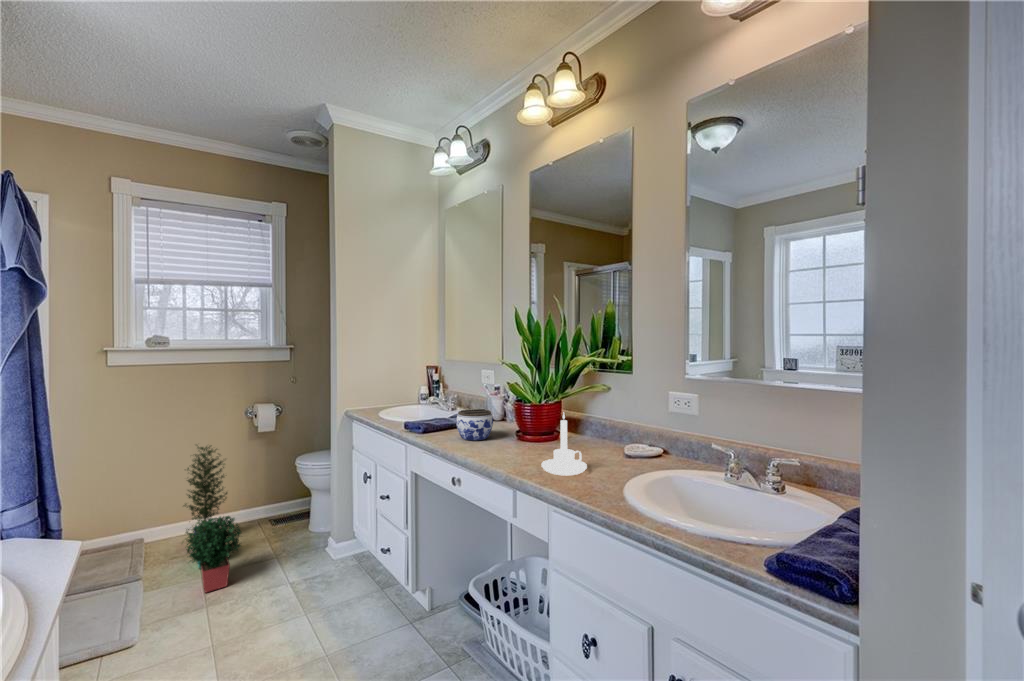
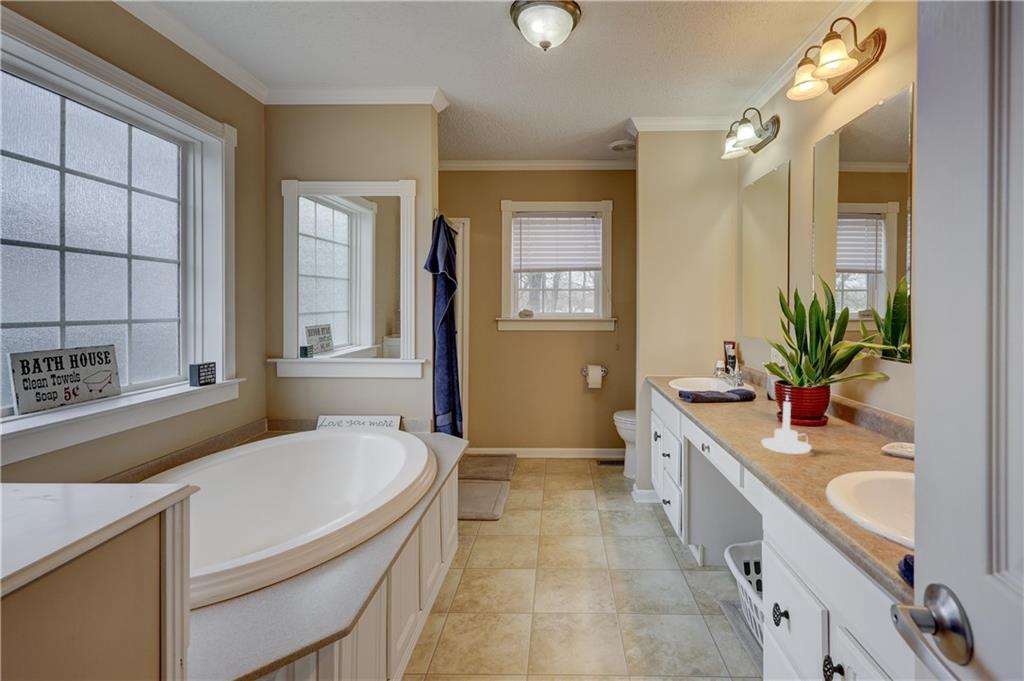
jar: present [456,409,493,440] -> none [715,386,753,415]
potted plant: present [184,445,241,592] -> none [539,392,573,493]

